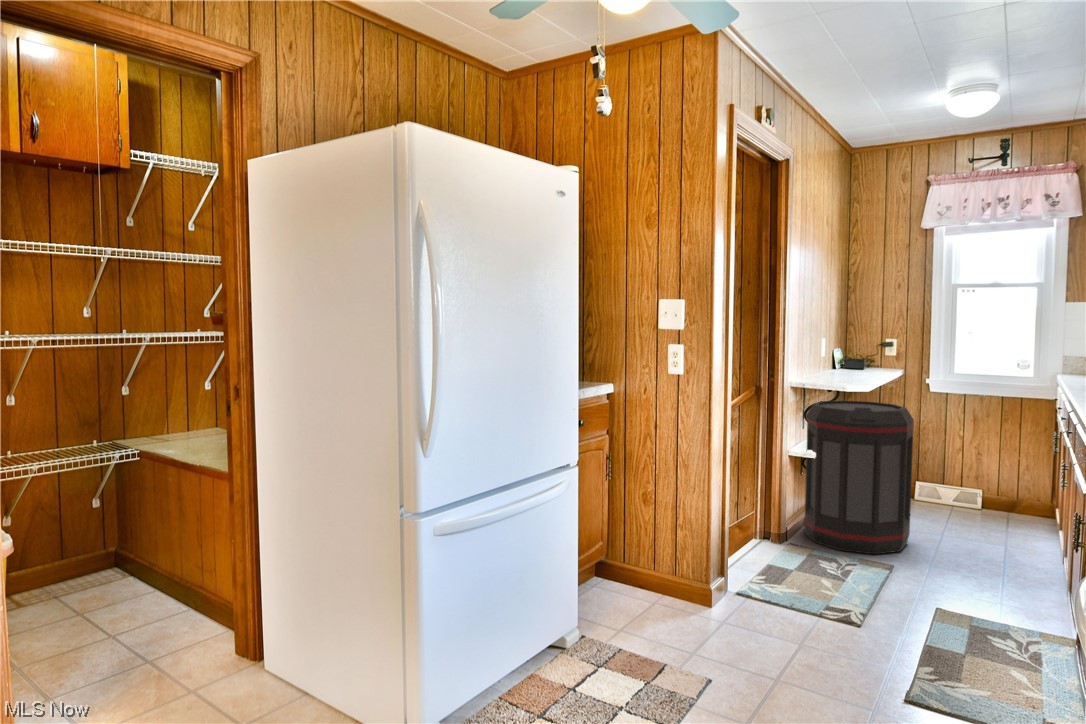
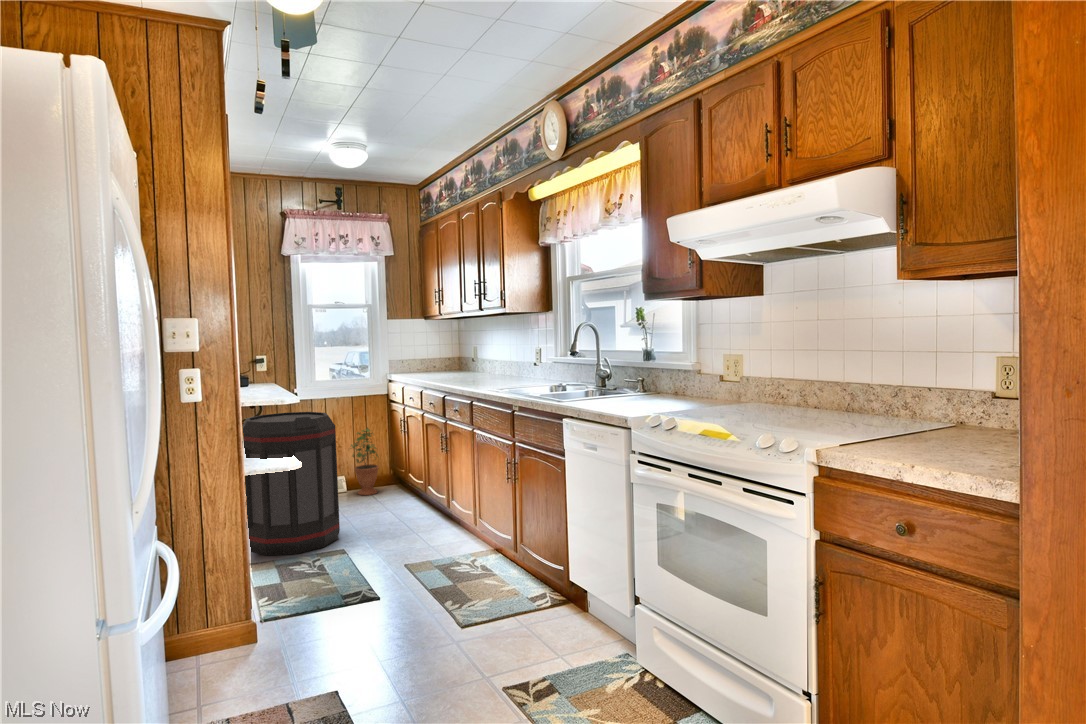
potted plant: none [982,434,1024,521] -> present [351,428,379,495]

